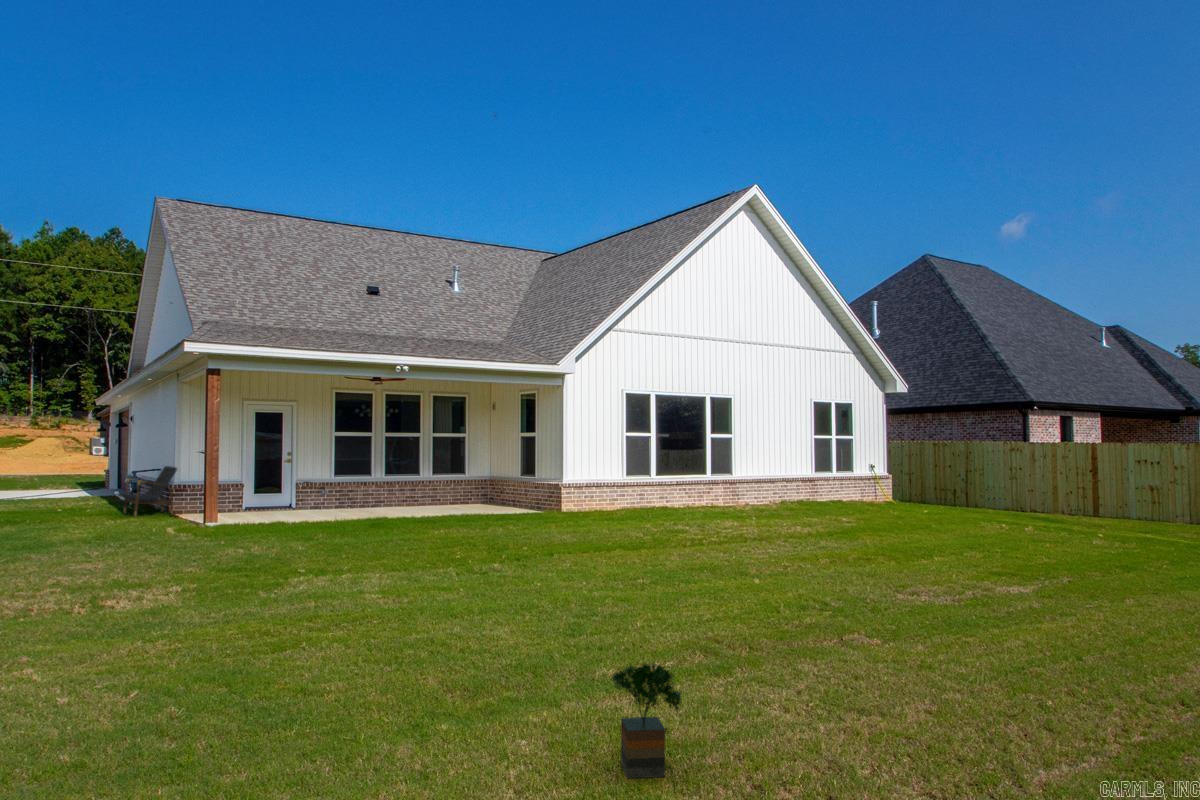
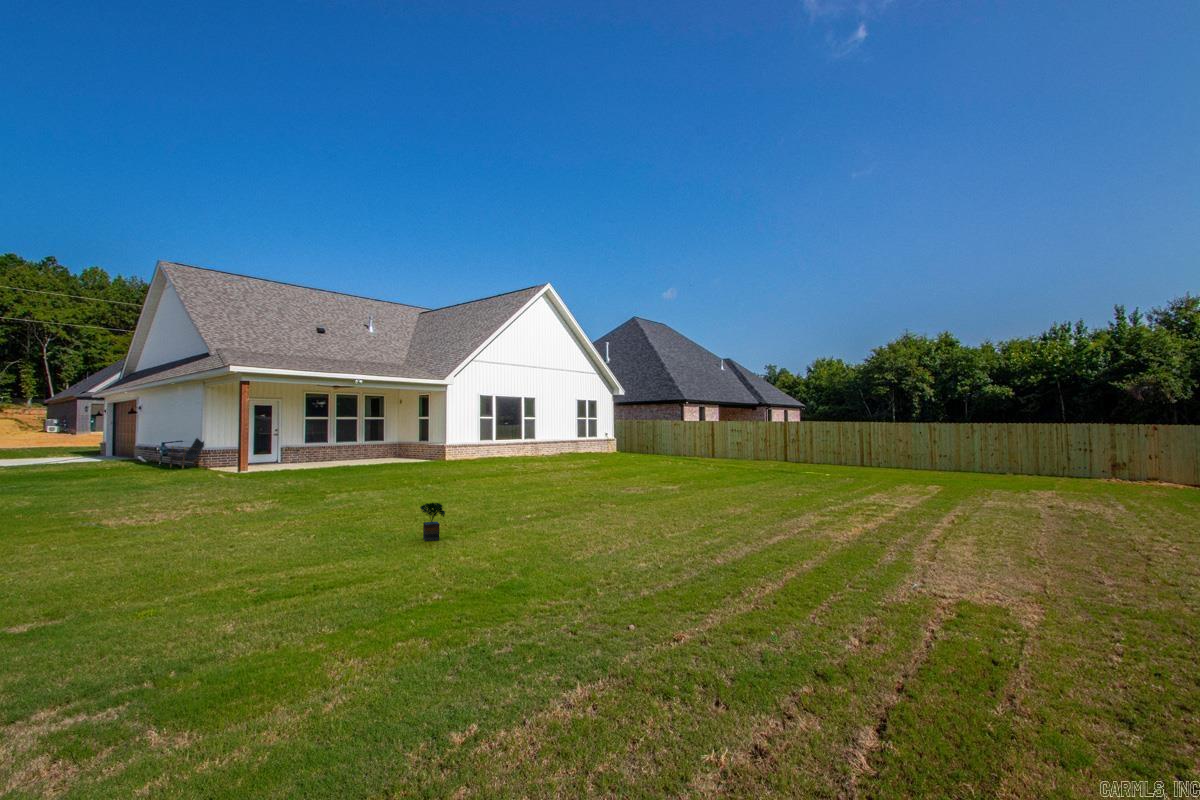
potted tree: present [612,664,682,779] -> present [420,503,445,541]

